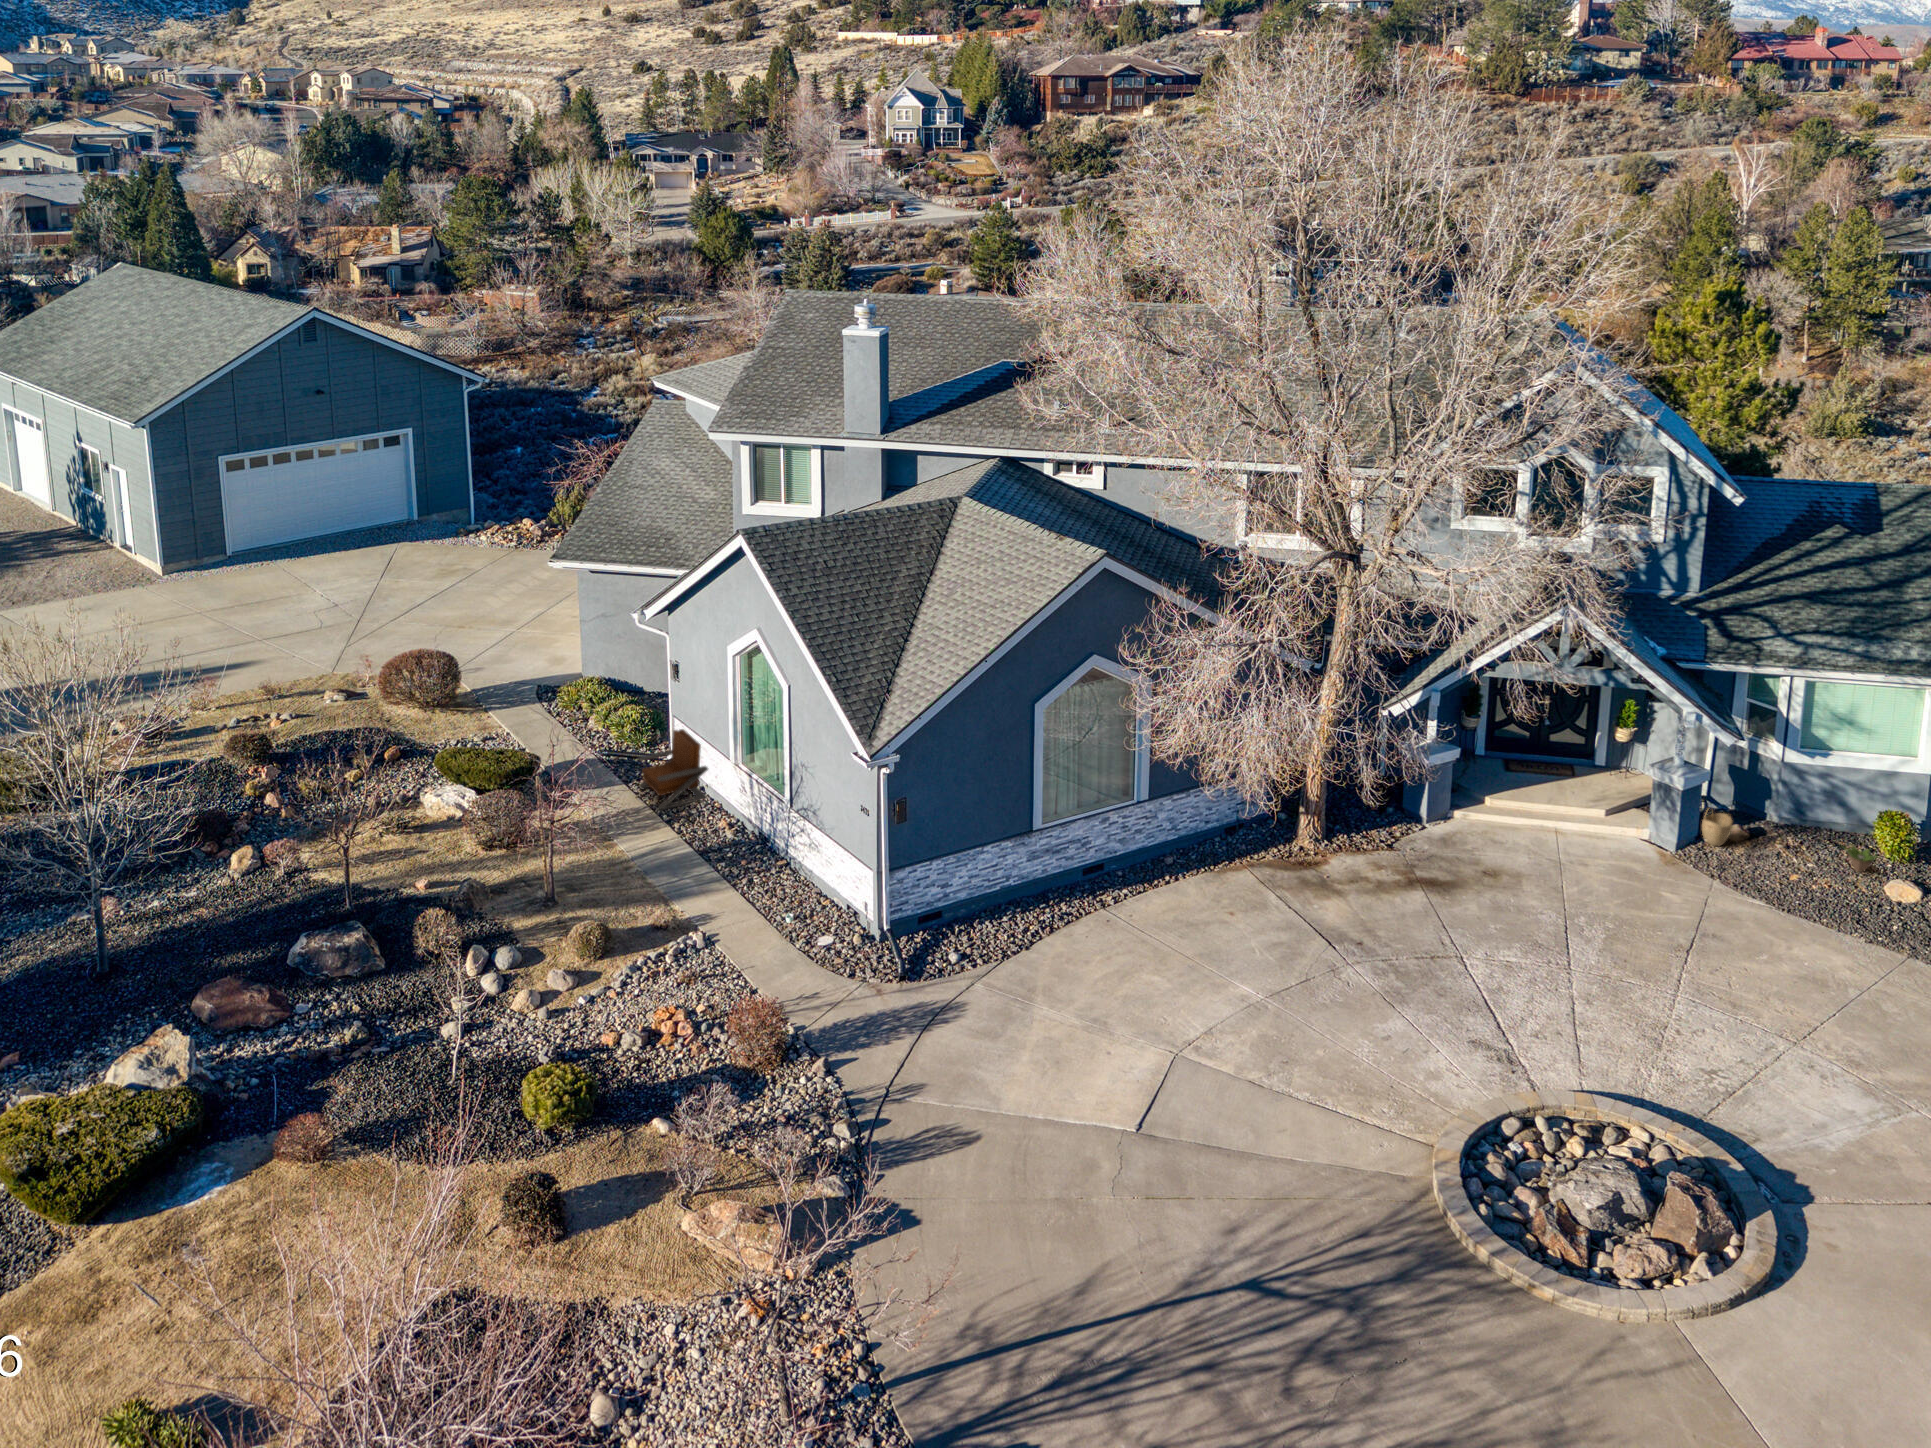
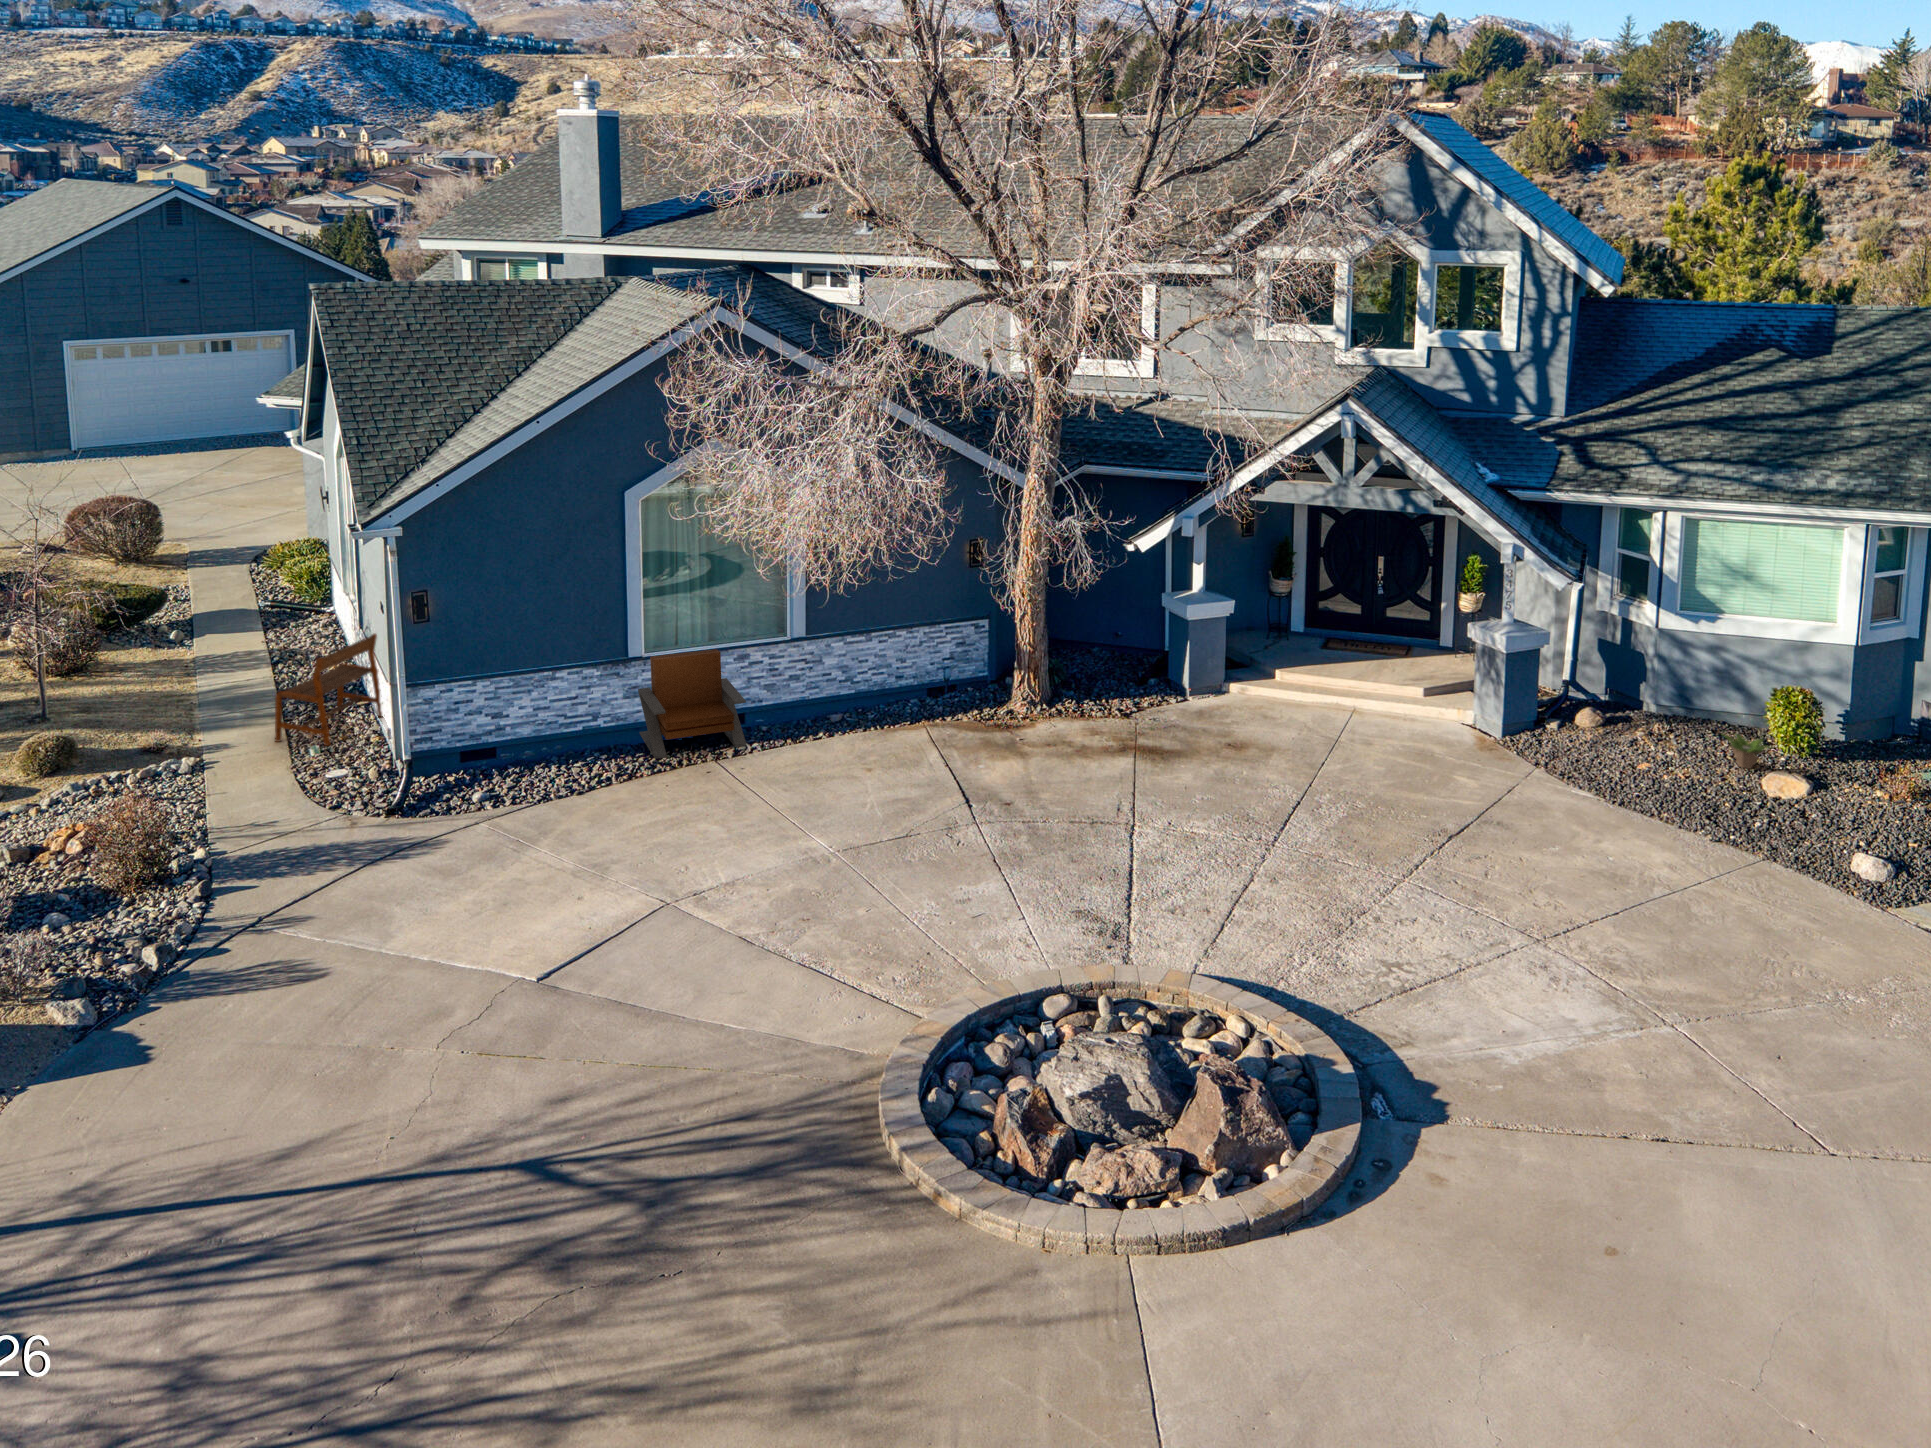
lounge chair: present [638,729,708,810] -> present [638,649,746,759]
woven basket: present [1702,813,1732,846] -> none [1543,684,1584,735]
bench: none [772,818,835,915] -> present [275,634,382,746]

